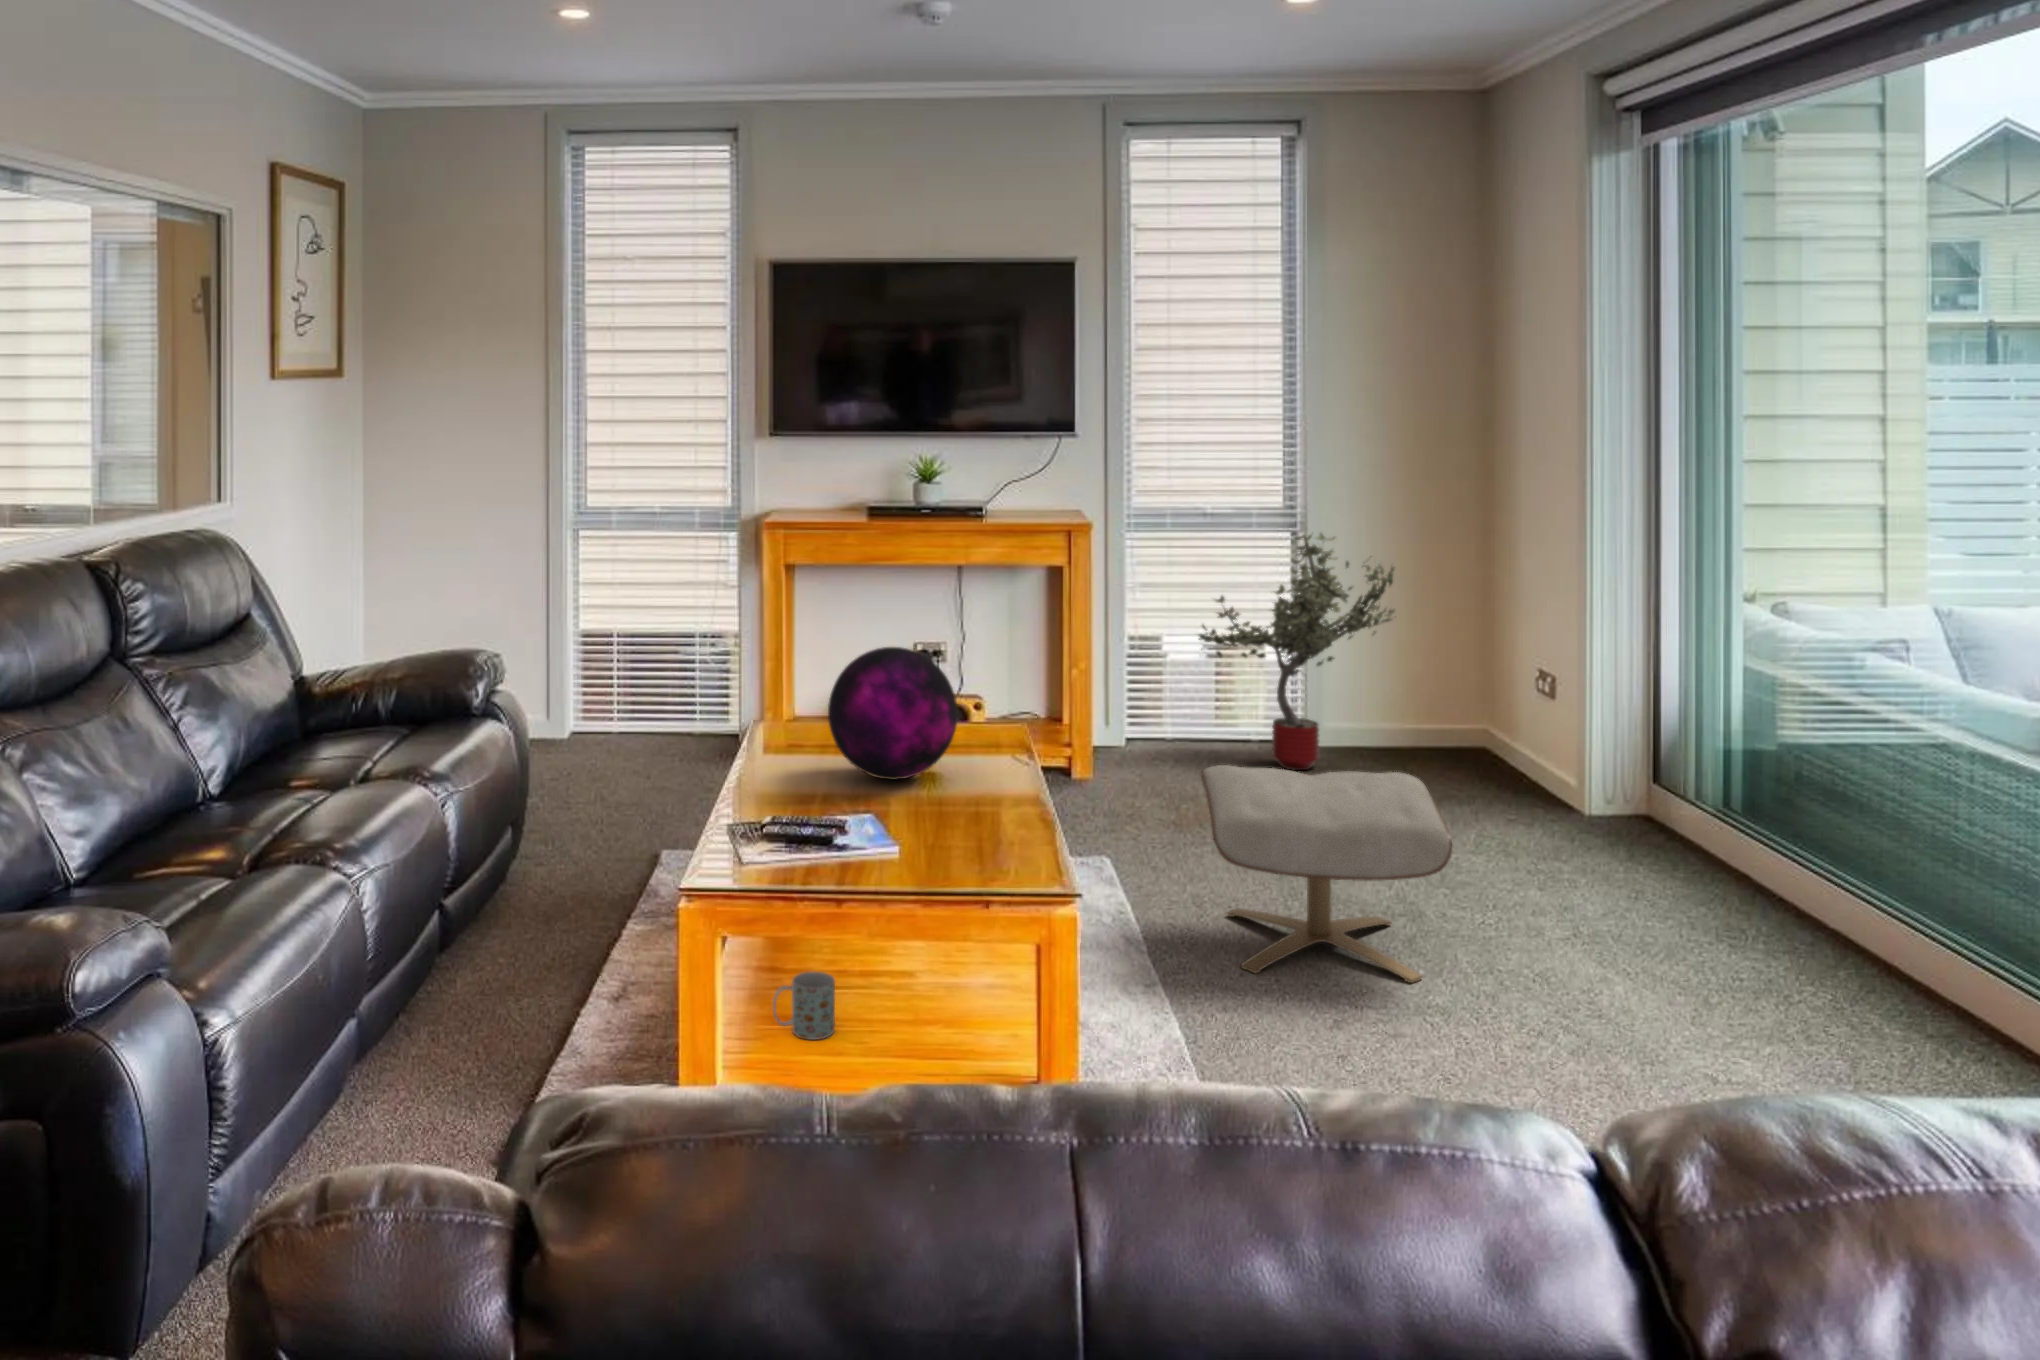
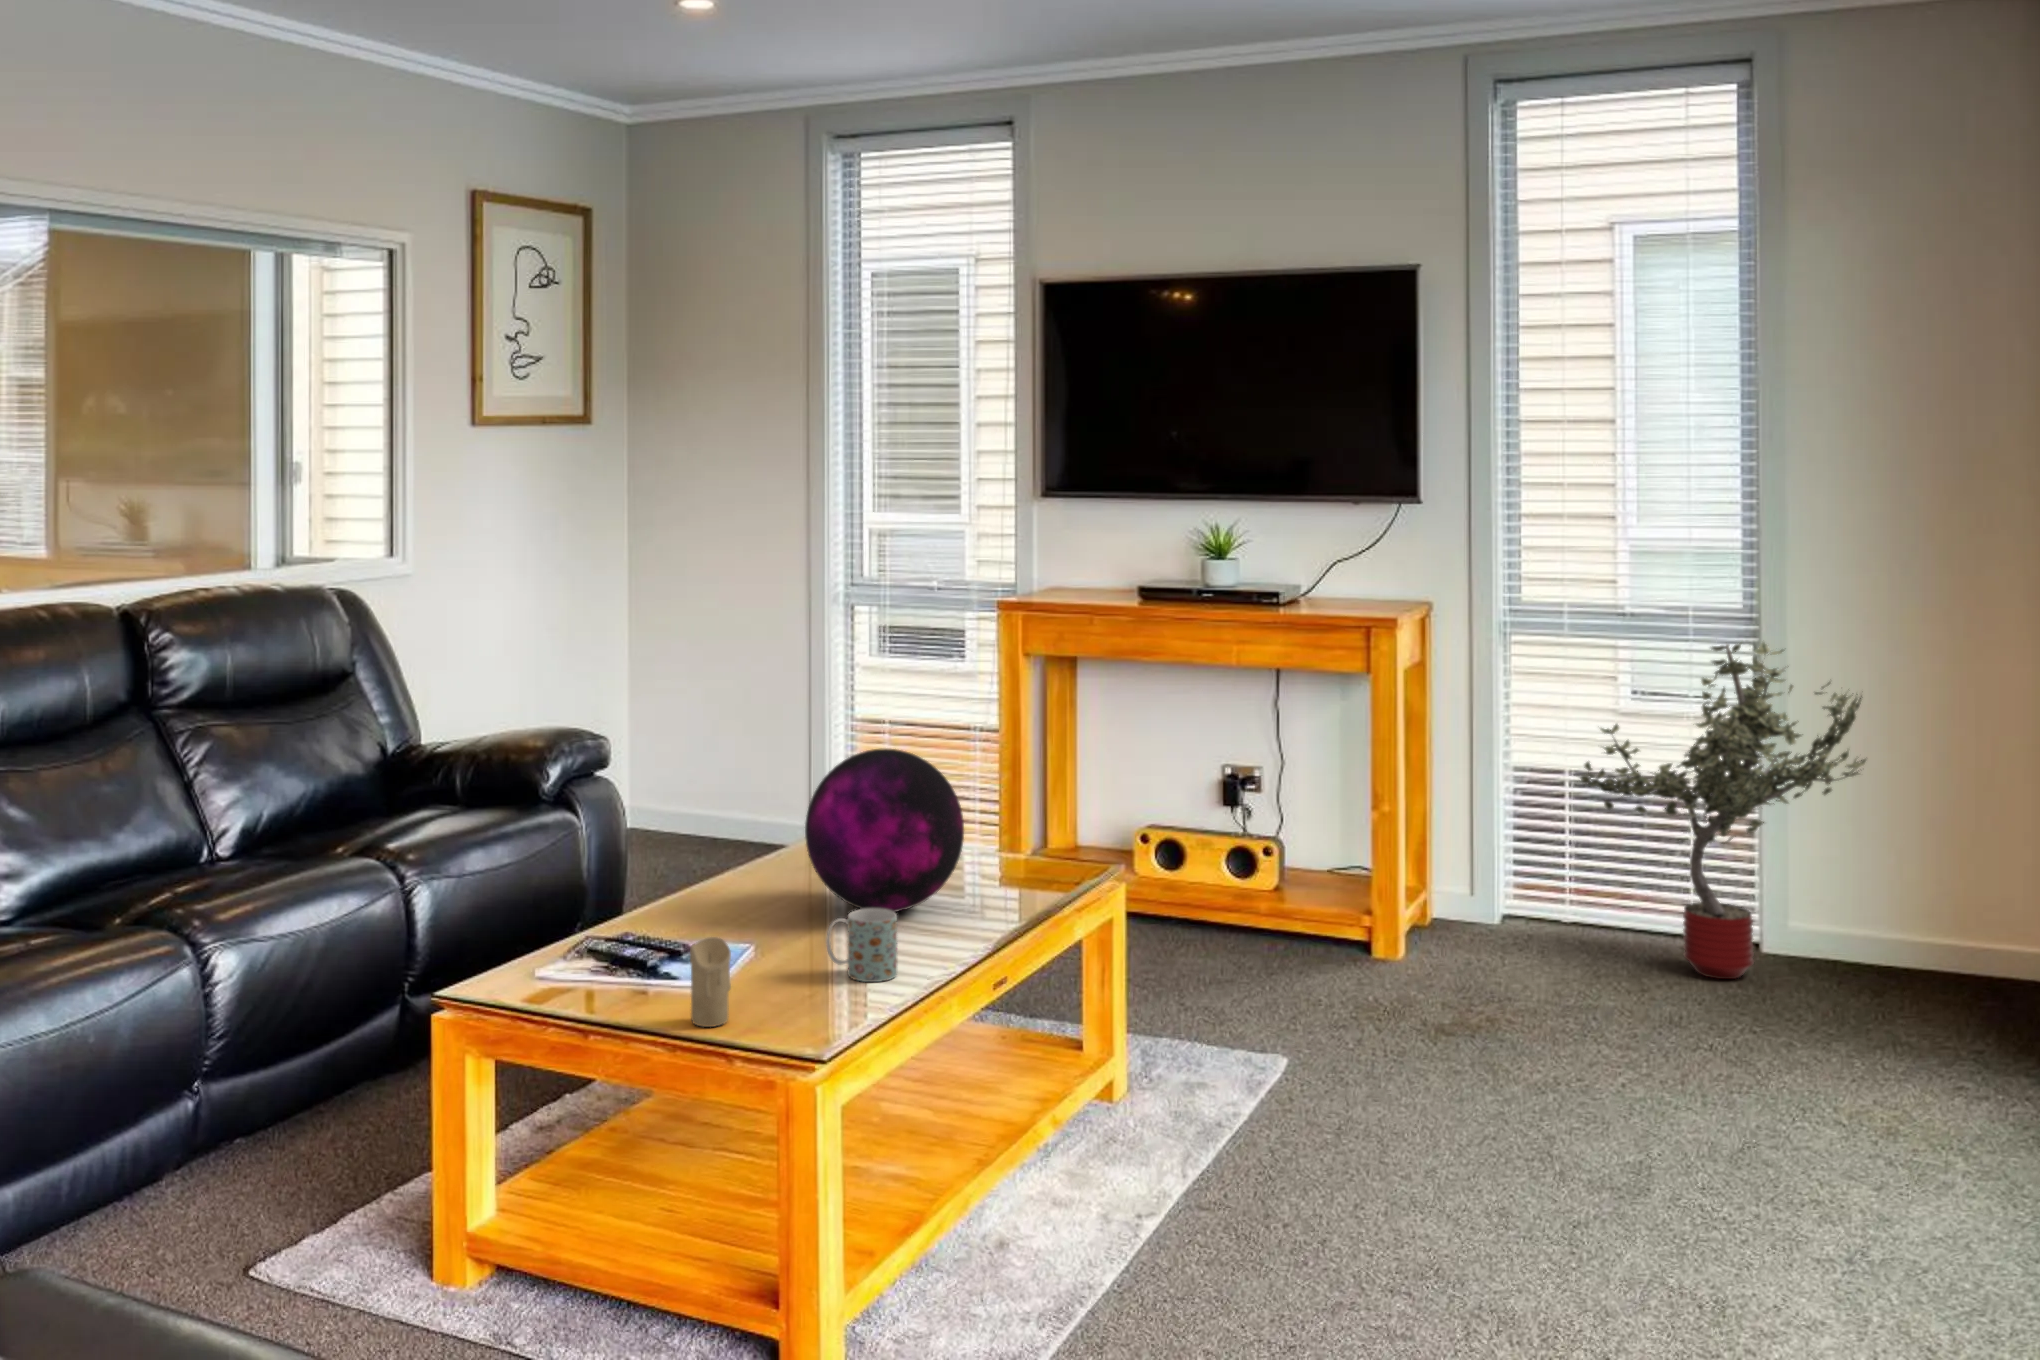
ottoman: present [1201,765,1452,983] -> none [1263,942,1625,1276]
candle: none [910,808,943,882] -> present [690,937,731,1027]
mug: present [773,972,835,1040] -> present [826,908,897,982]

